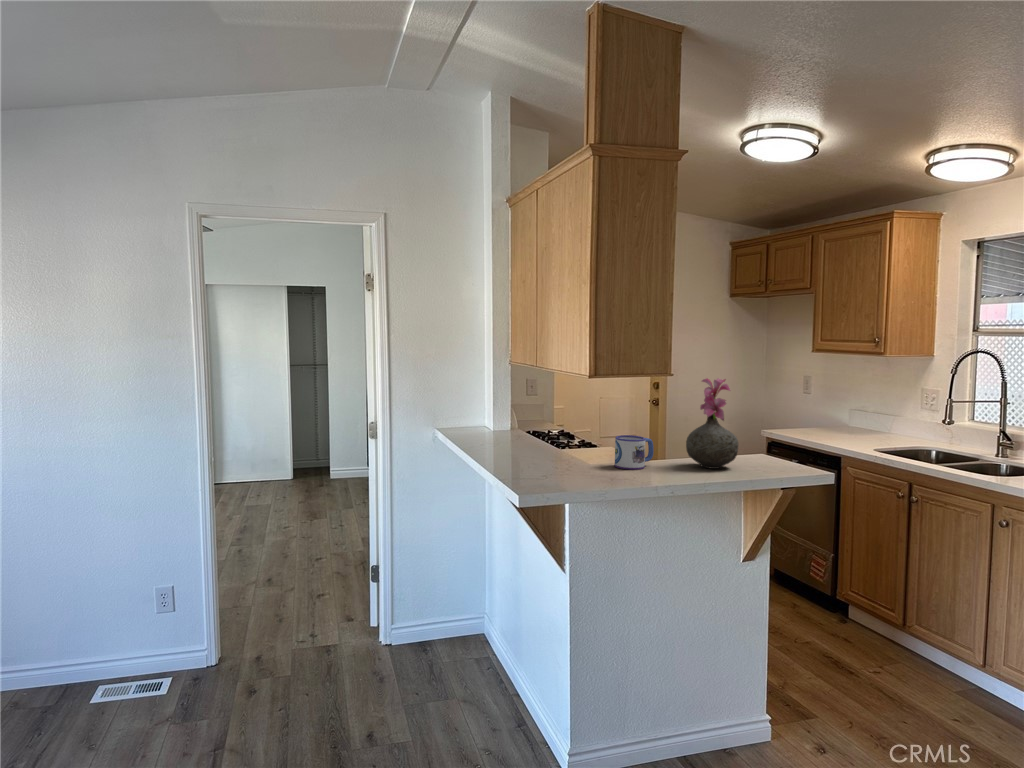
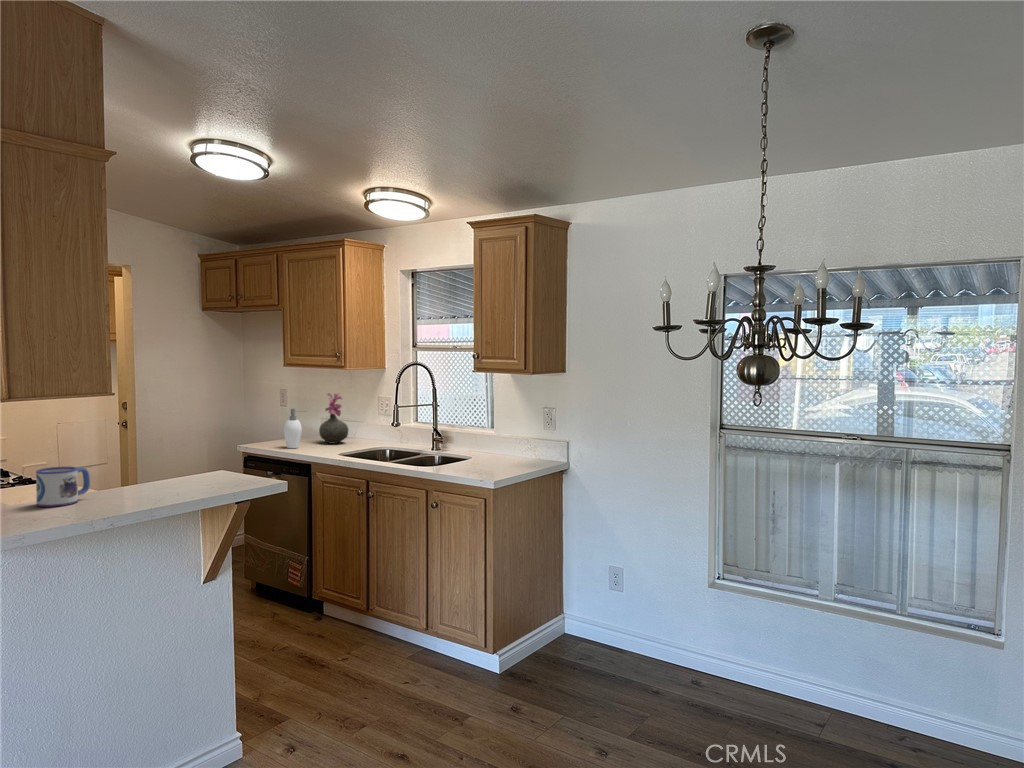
vase: present [686,378,738,469] -> present [319,393,348,443]
soap dispenser: none [809,396,836,437] -> present [284,409,306,448]

